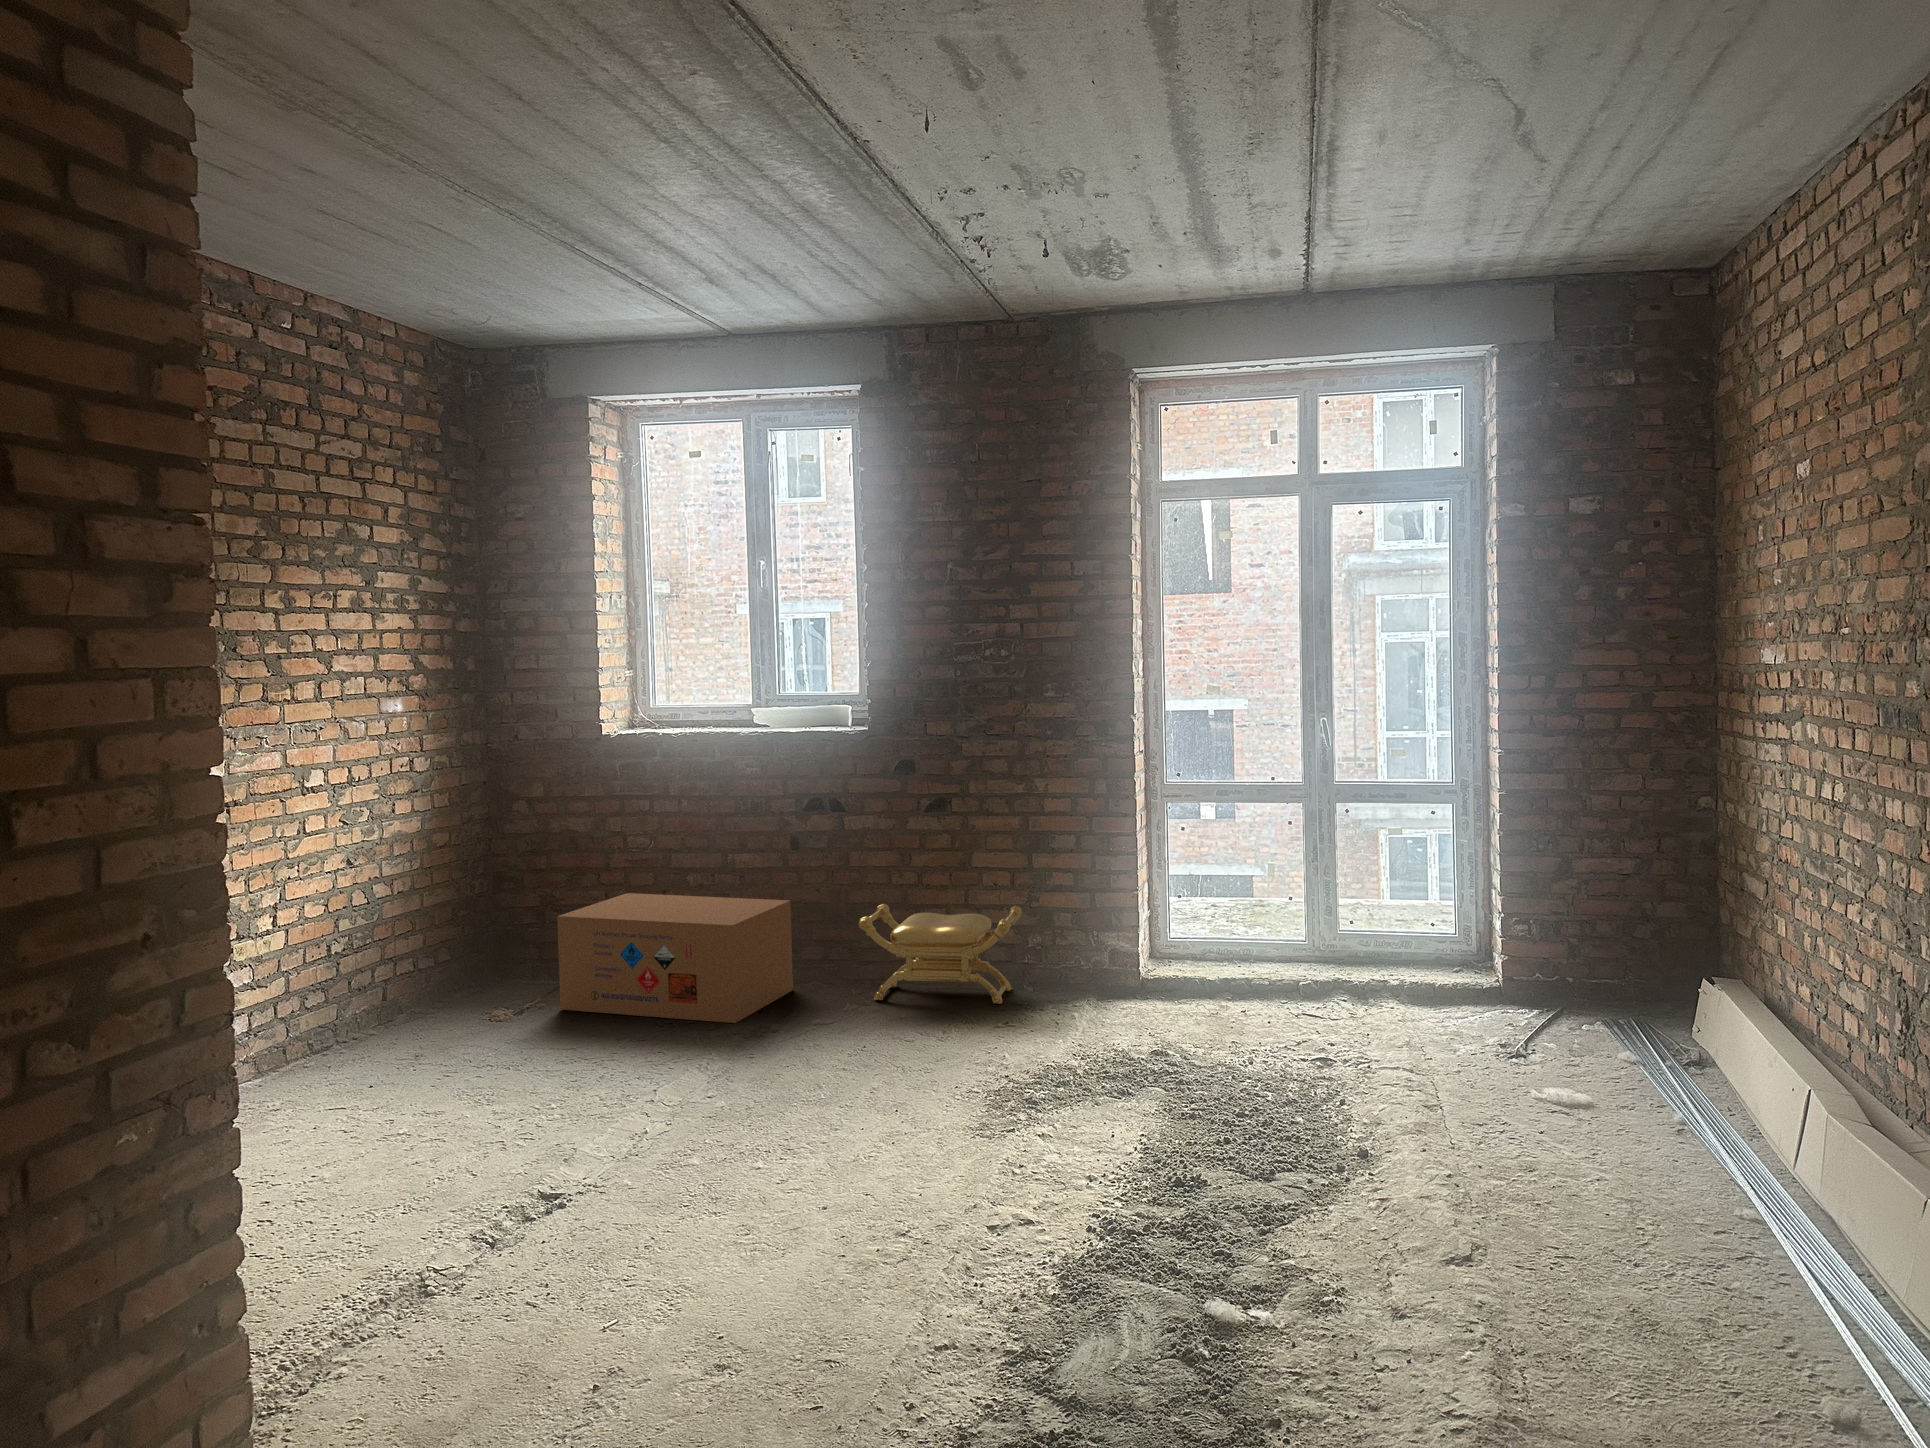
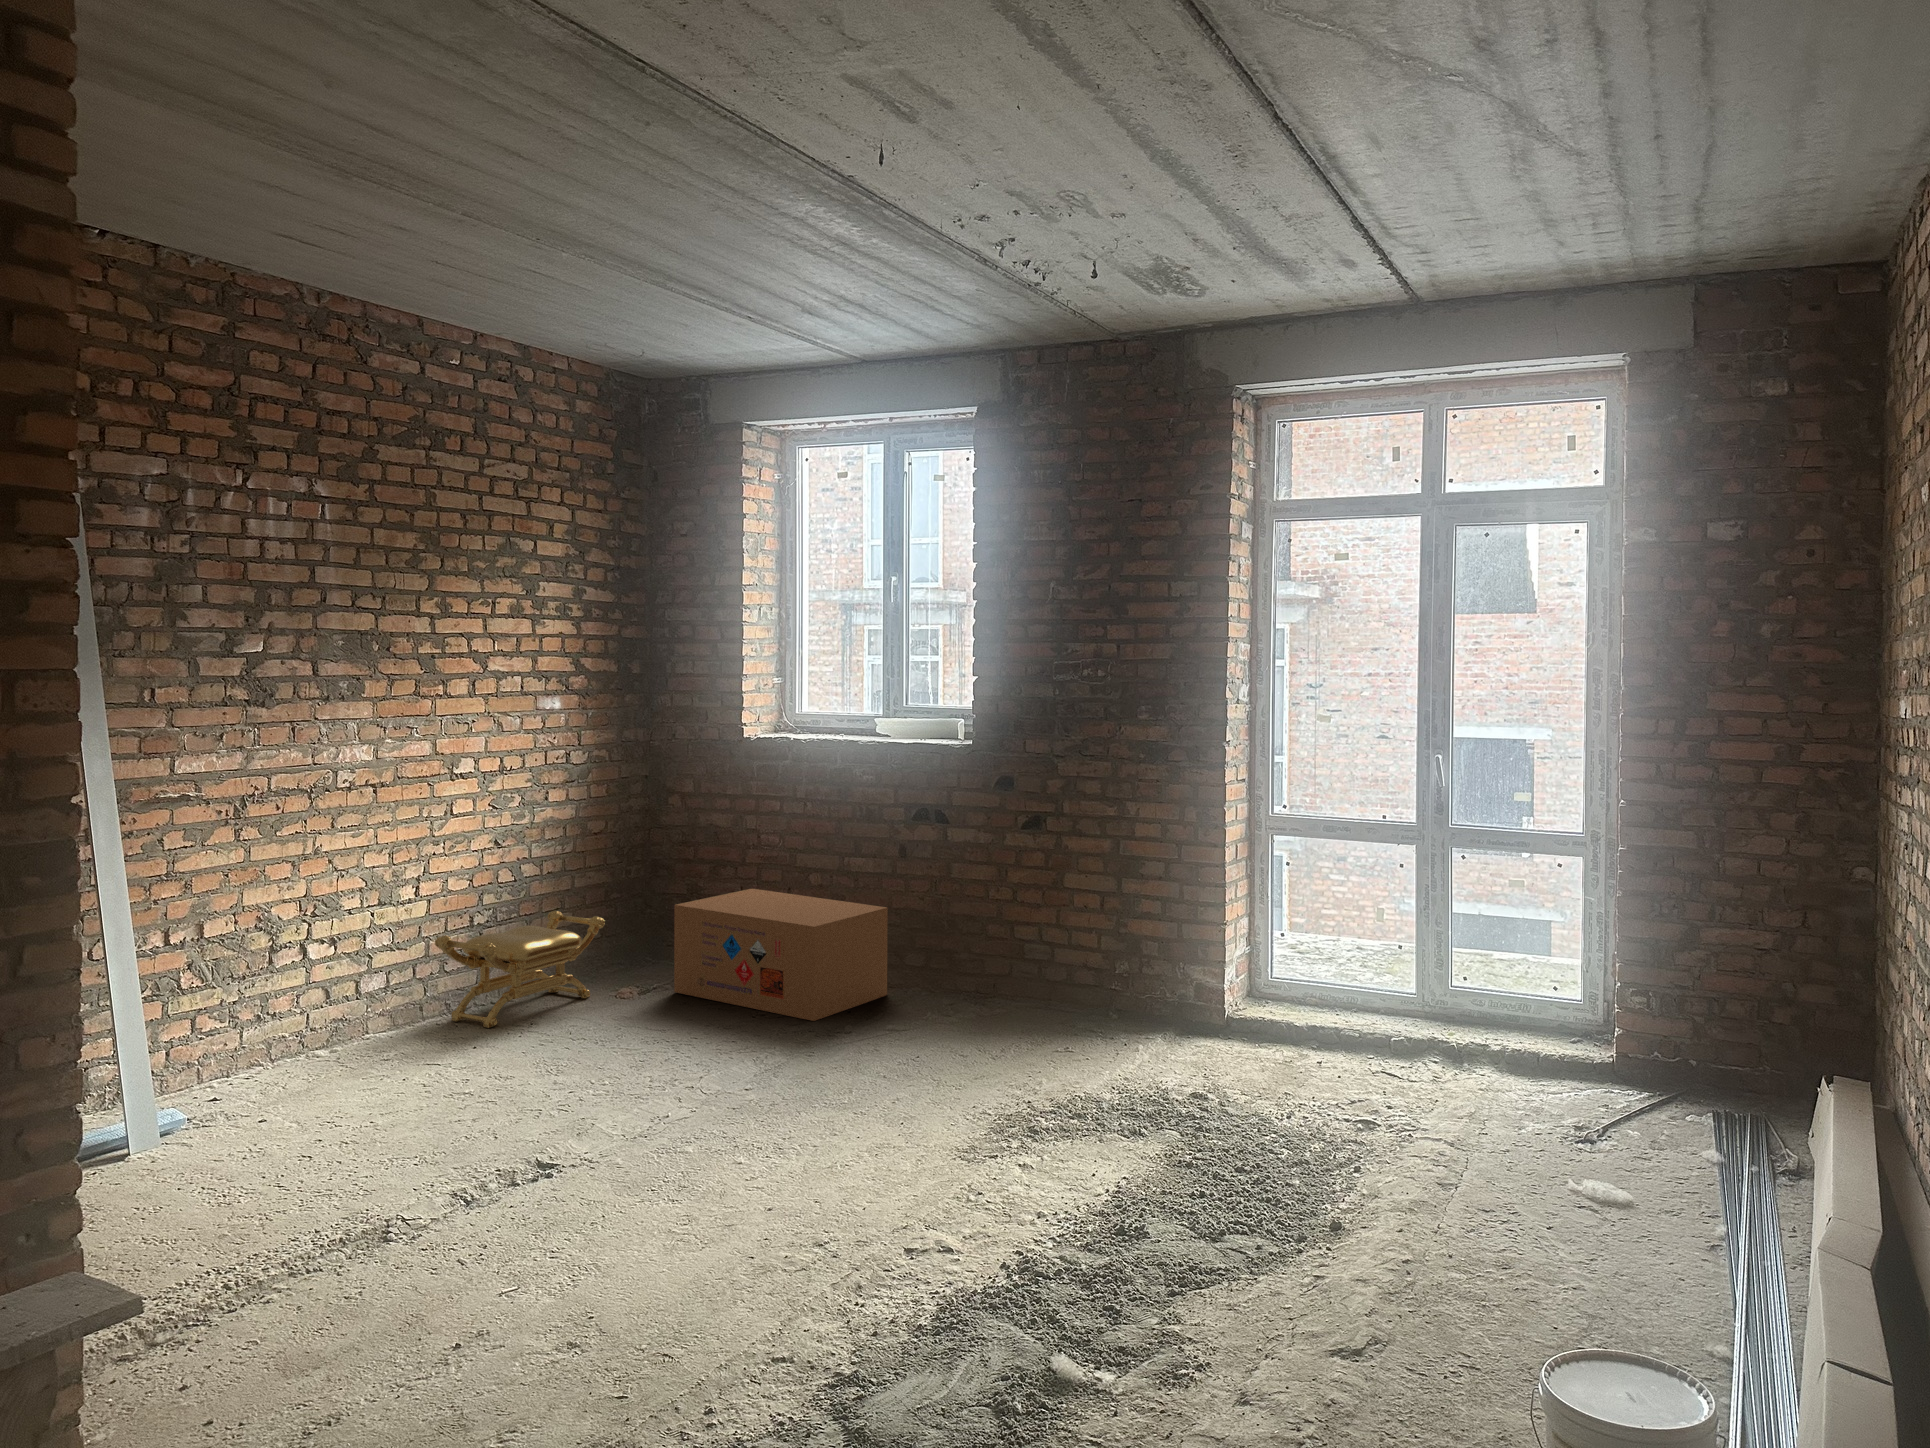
stool: present [859,904,1022,1004] -> present [435,911,605,1028]

